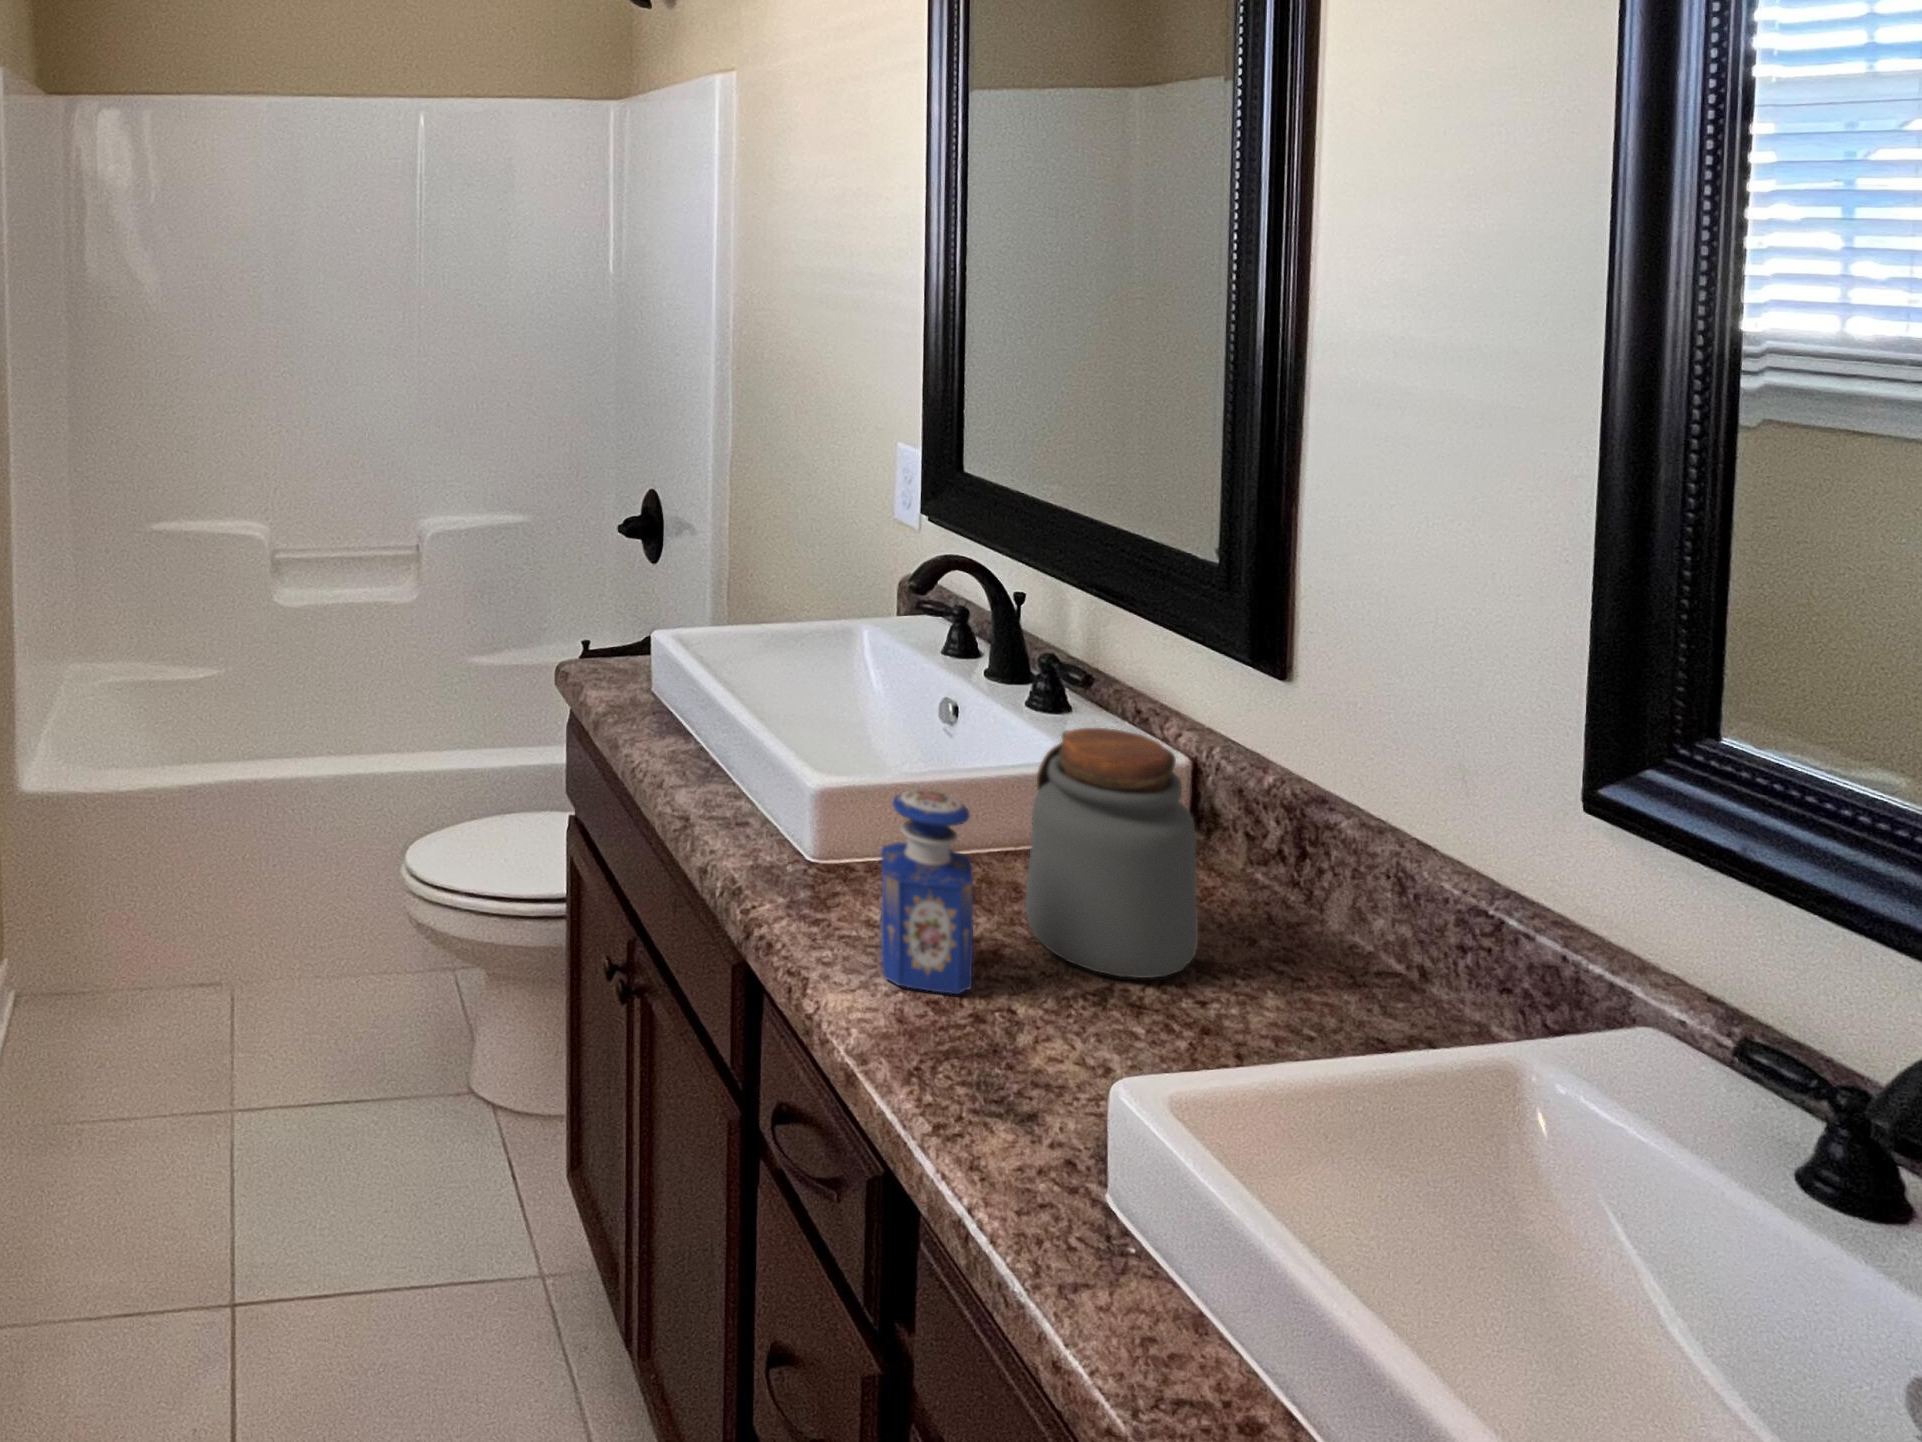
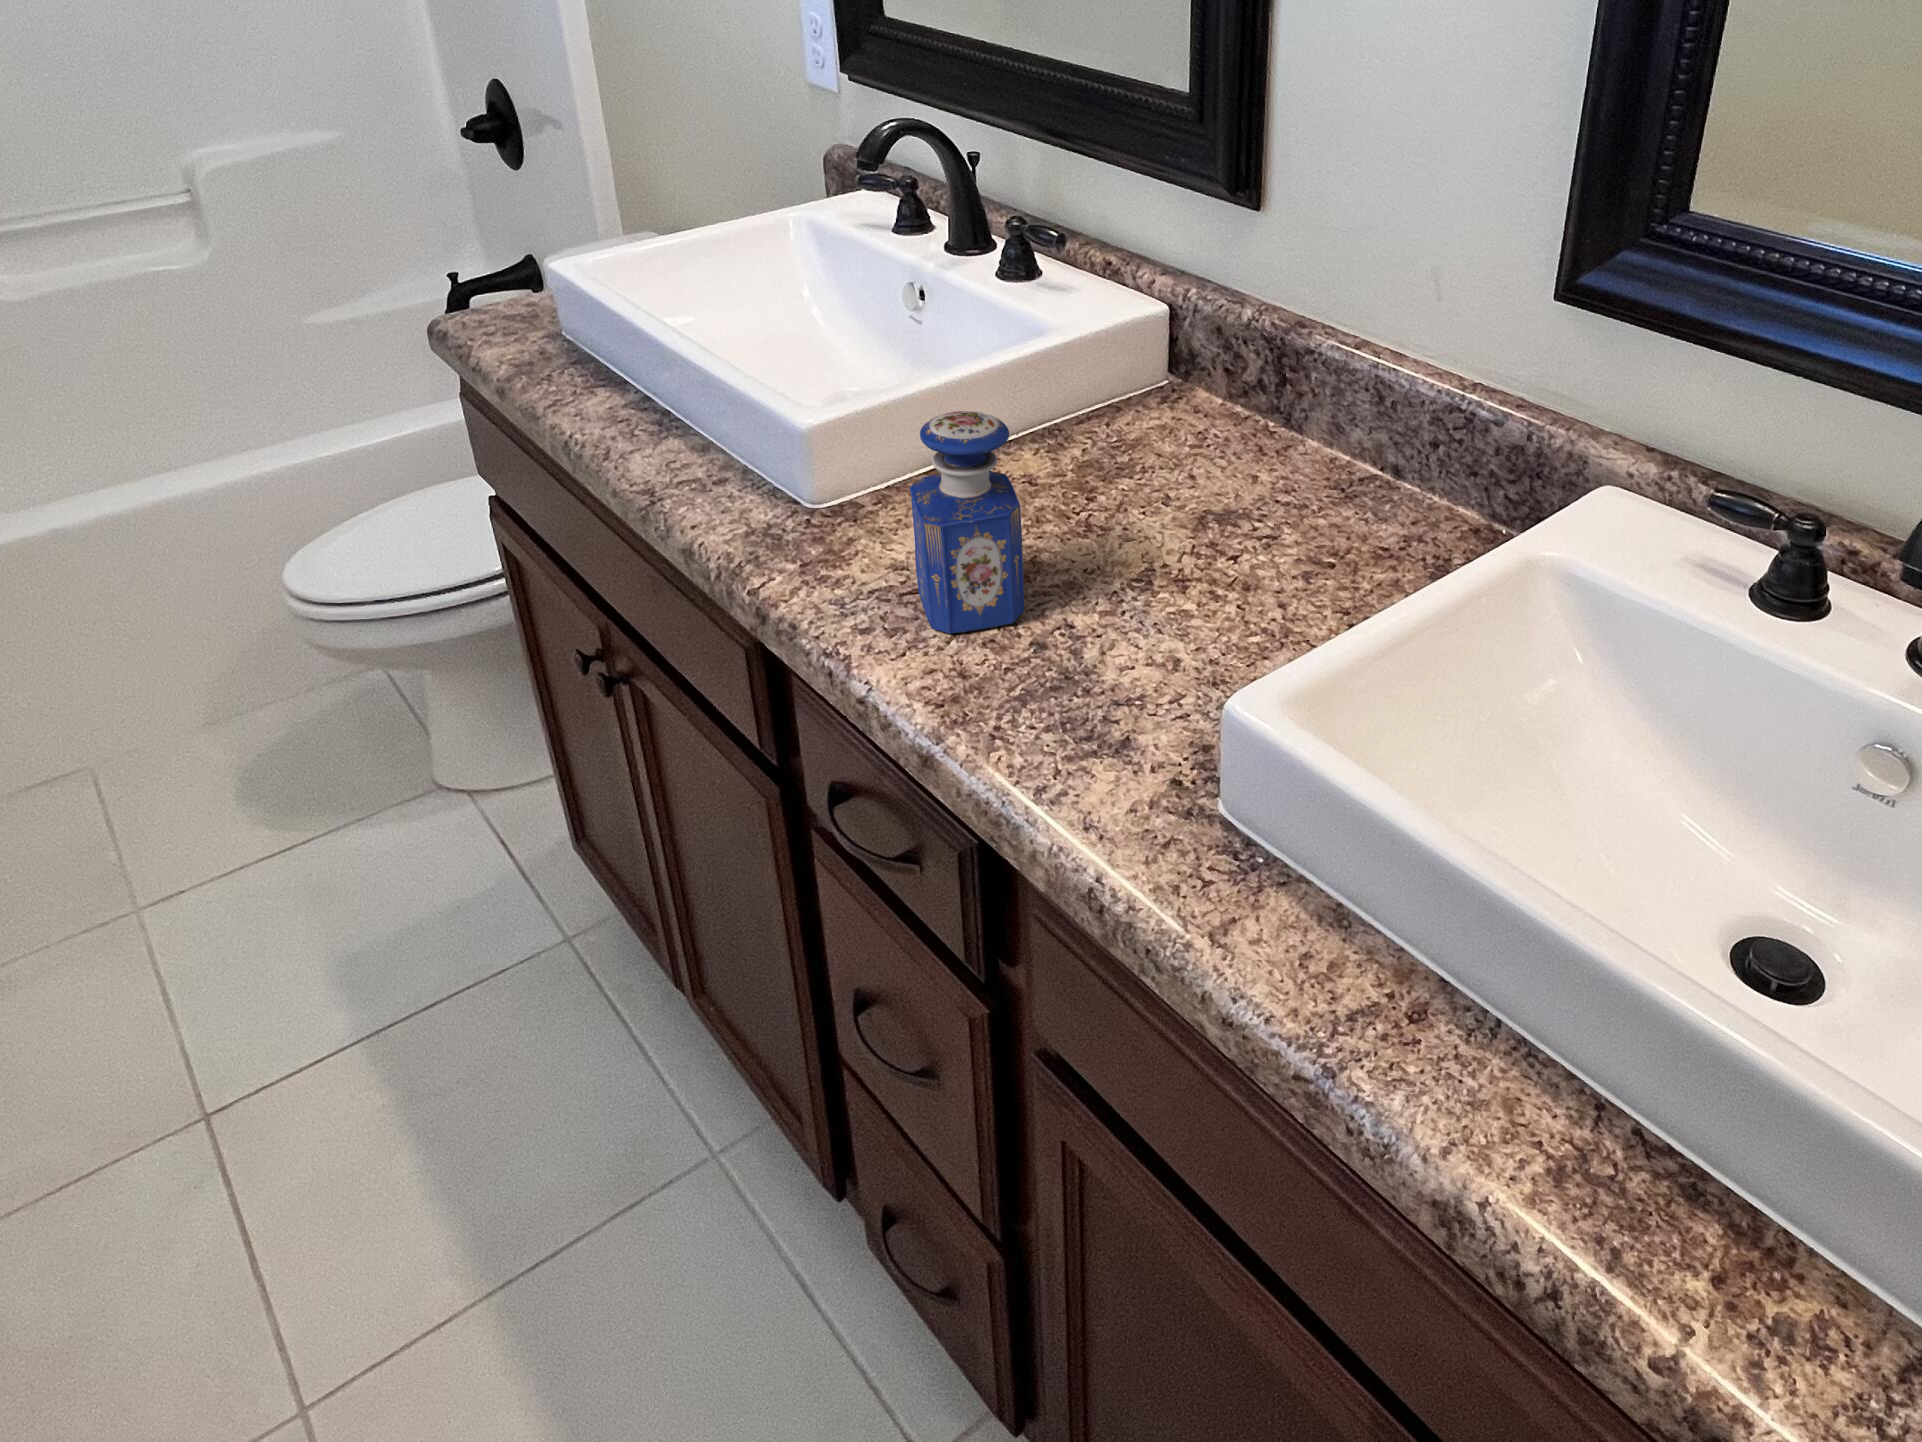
jar: present [1025,728,1198,978] -> none [1054,296,1219,553]

